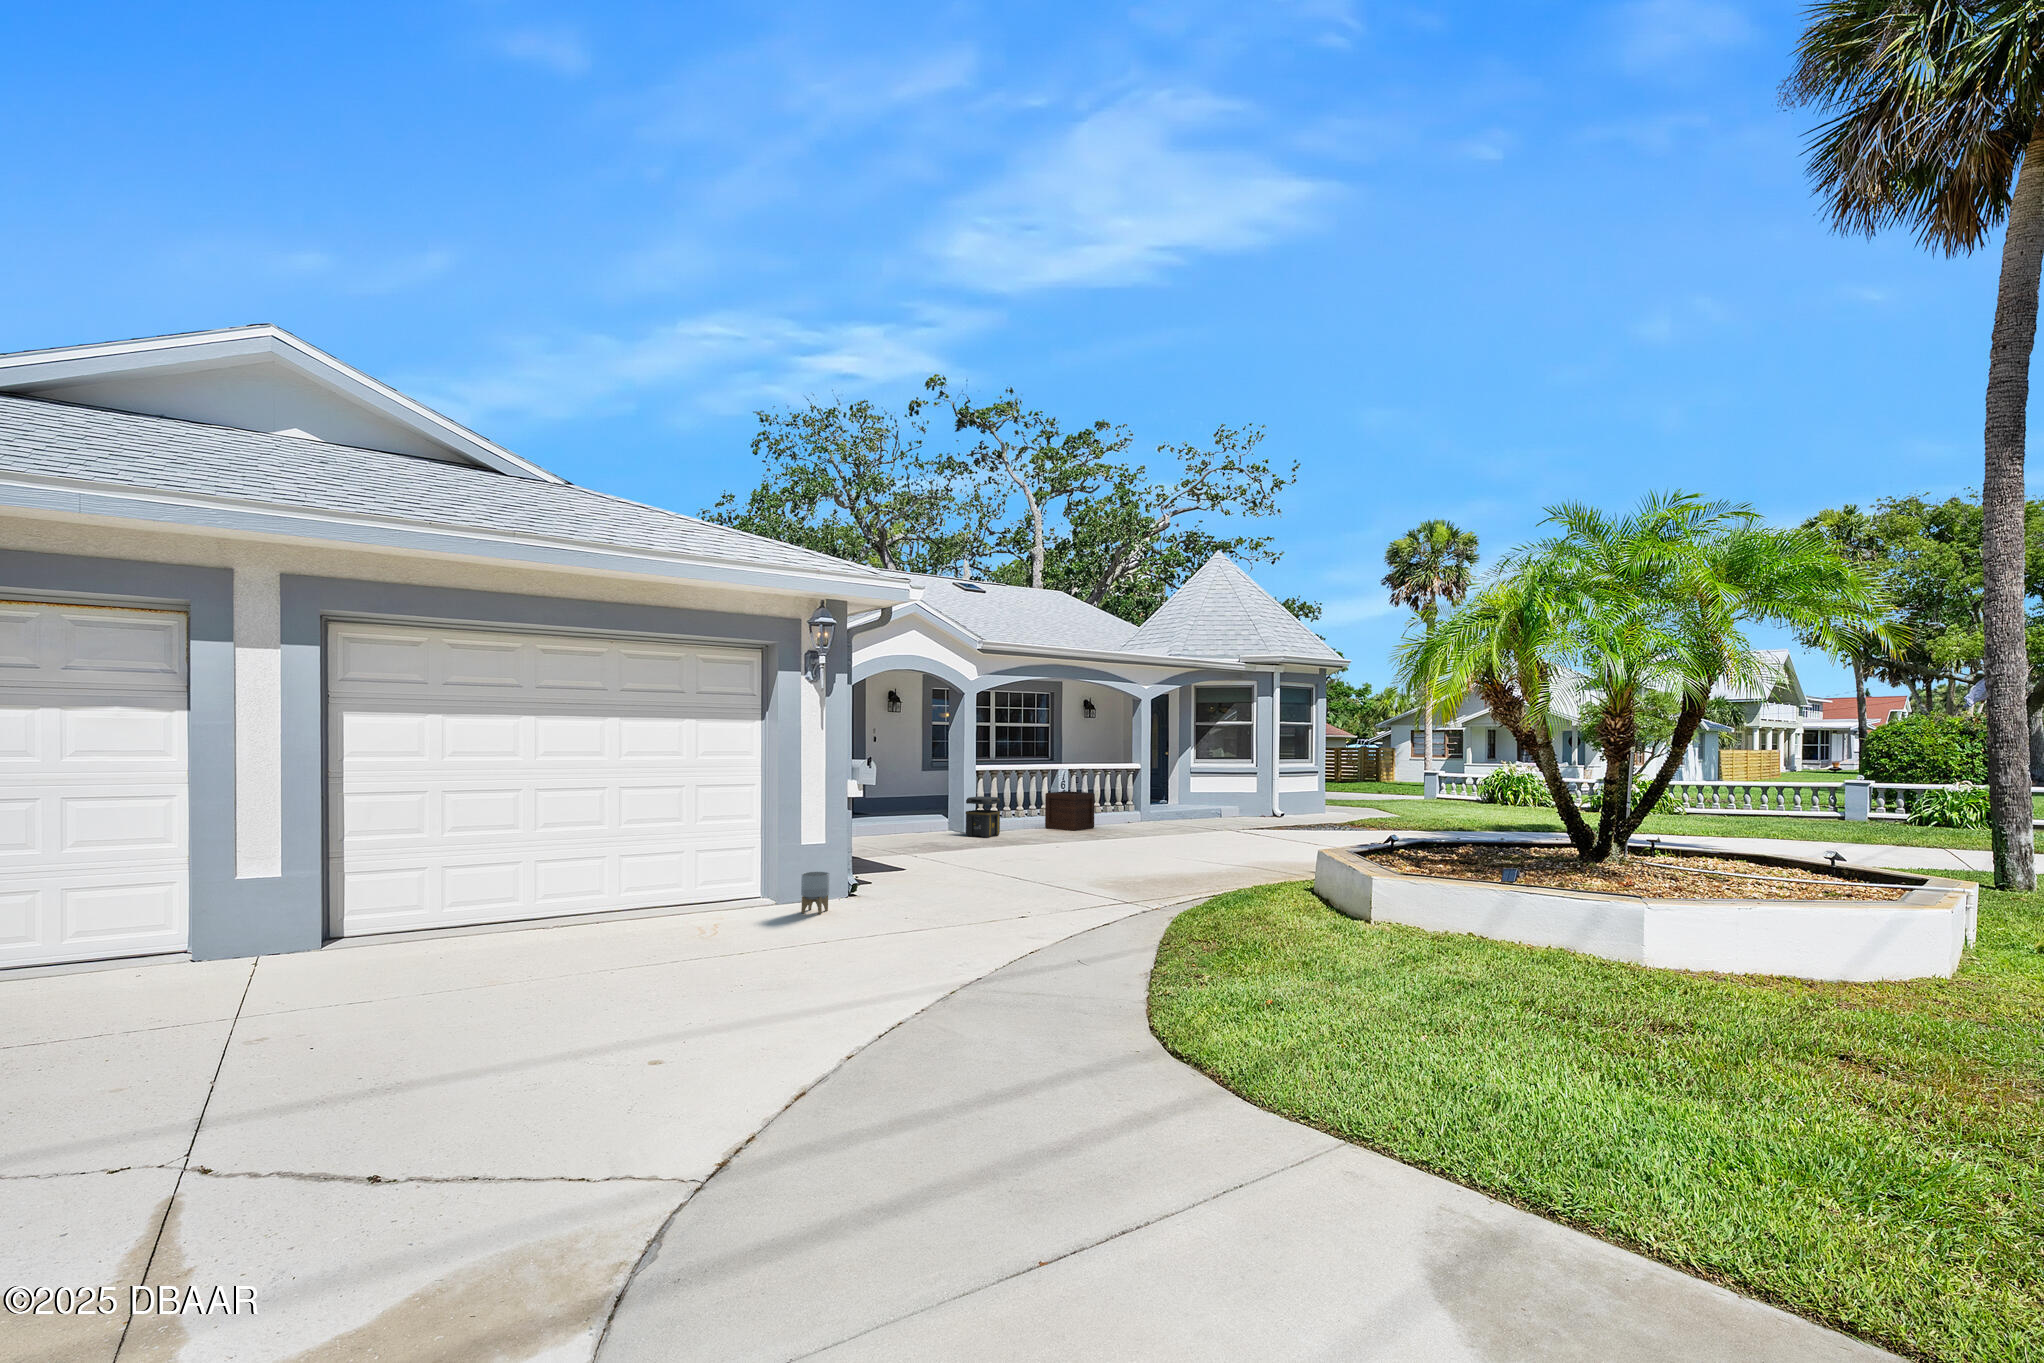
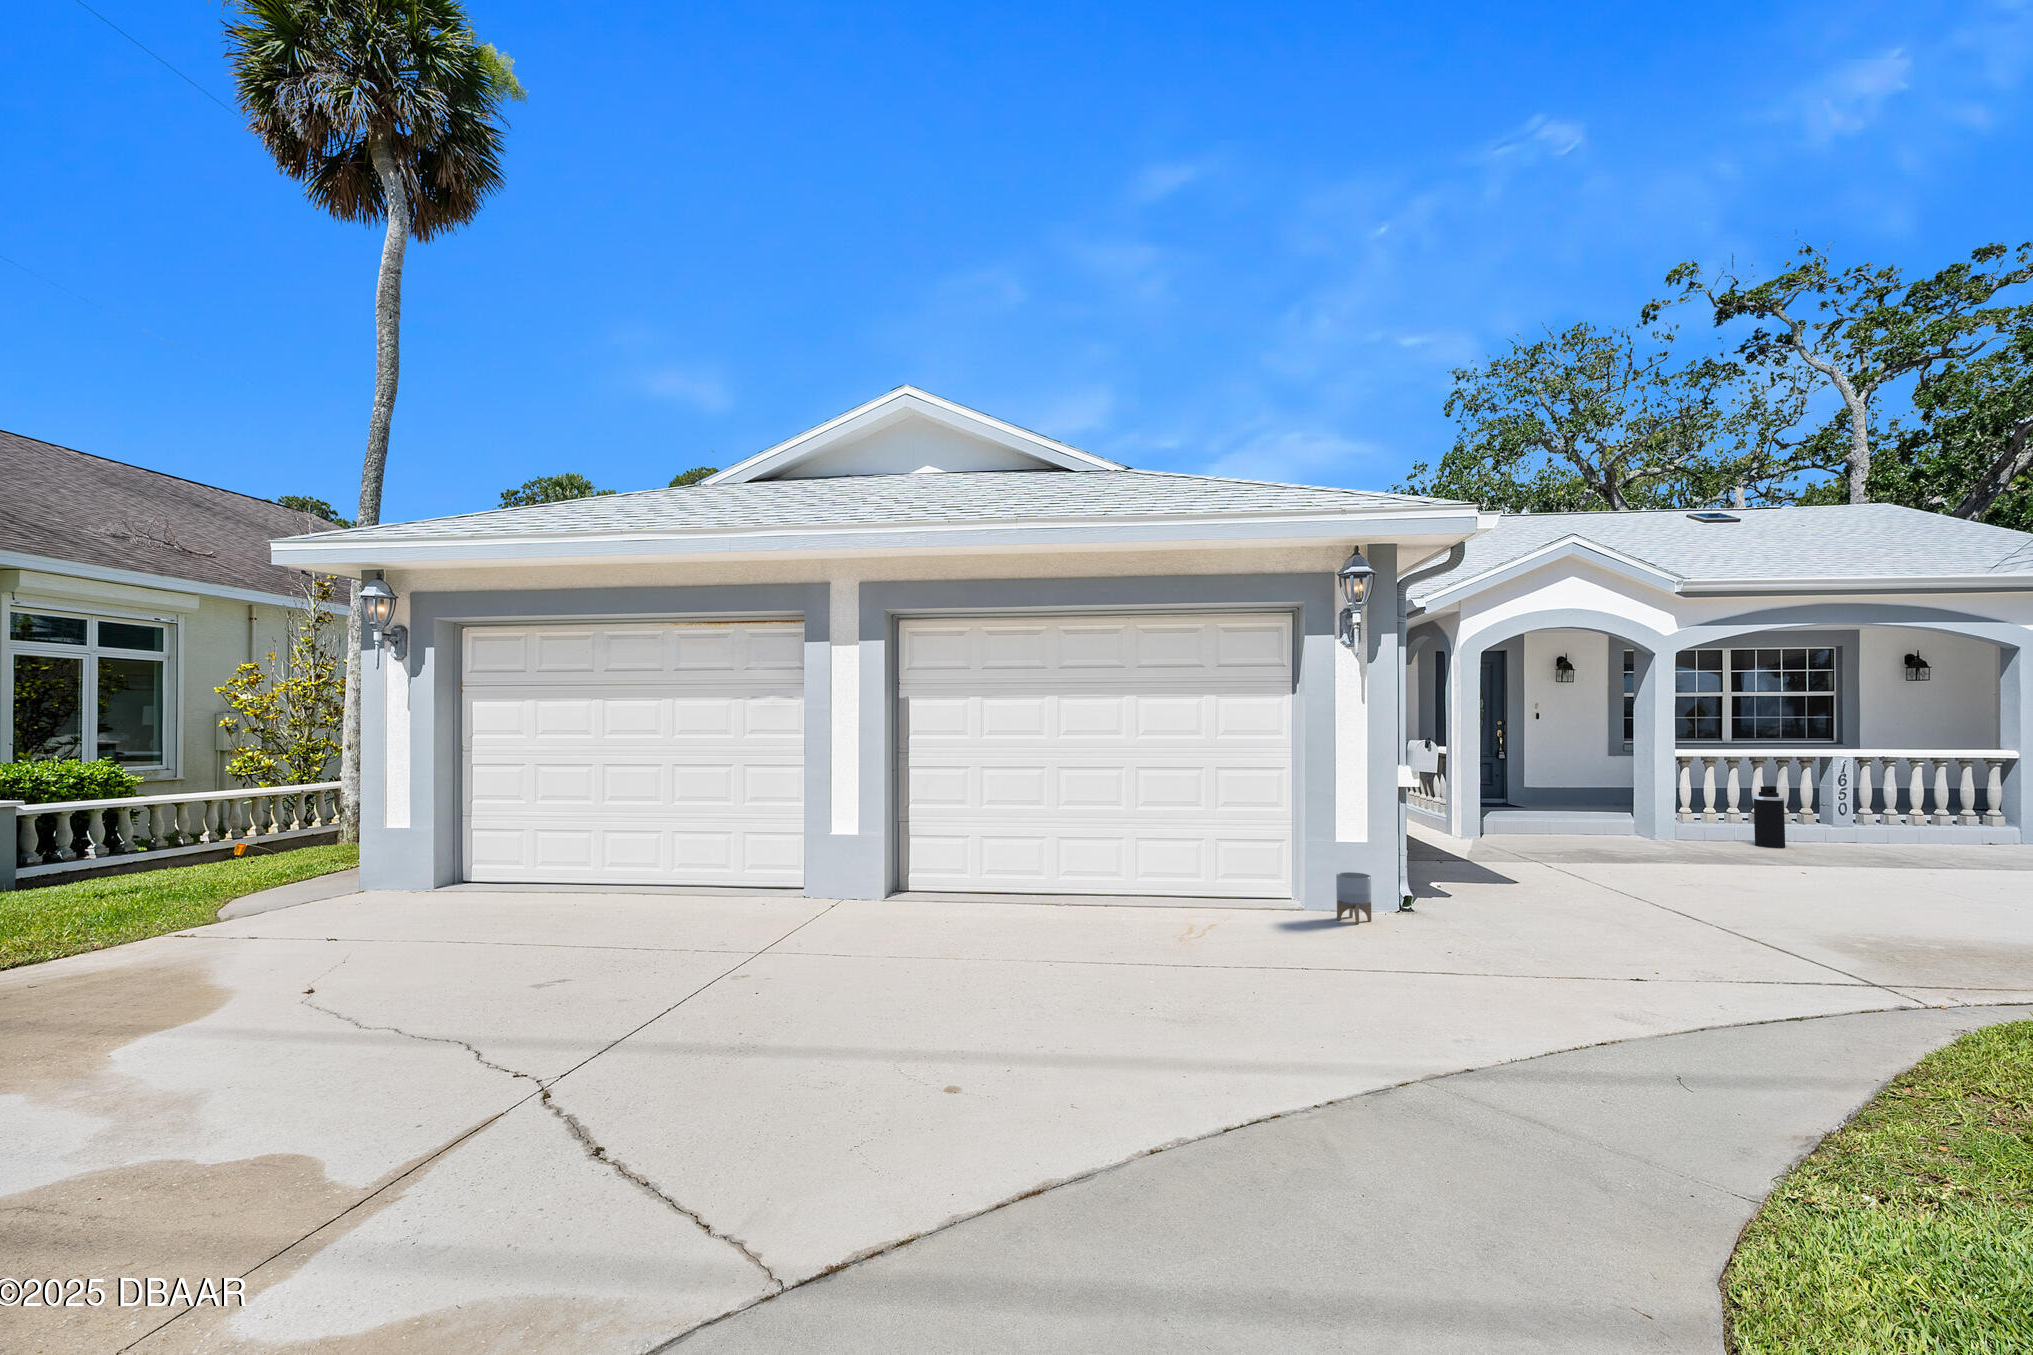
trash can: none [1013,788,1030,832] -> present [1754,786,1785,848]
wooden crate: present [1045,791,1095,831] -> none [1818,794,1919,854]
toolbox: present [966,796,1001,837] -> none [1665,795,1726,851]

